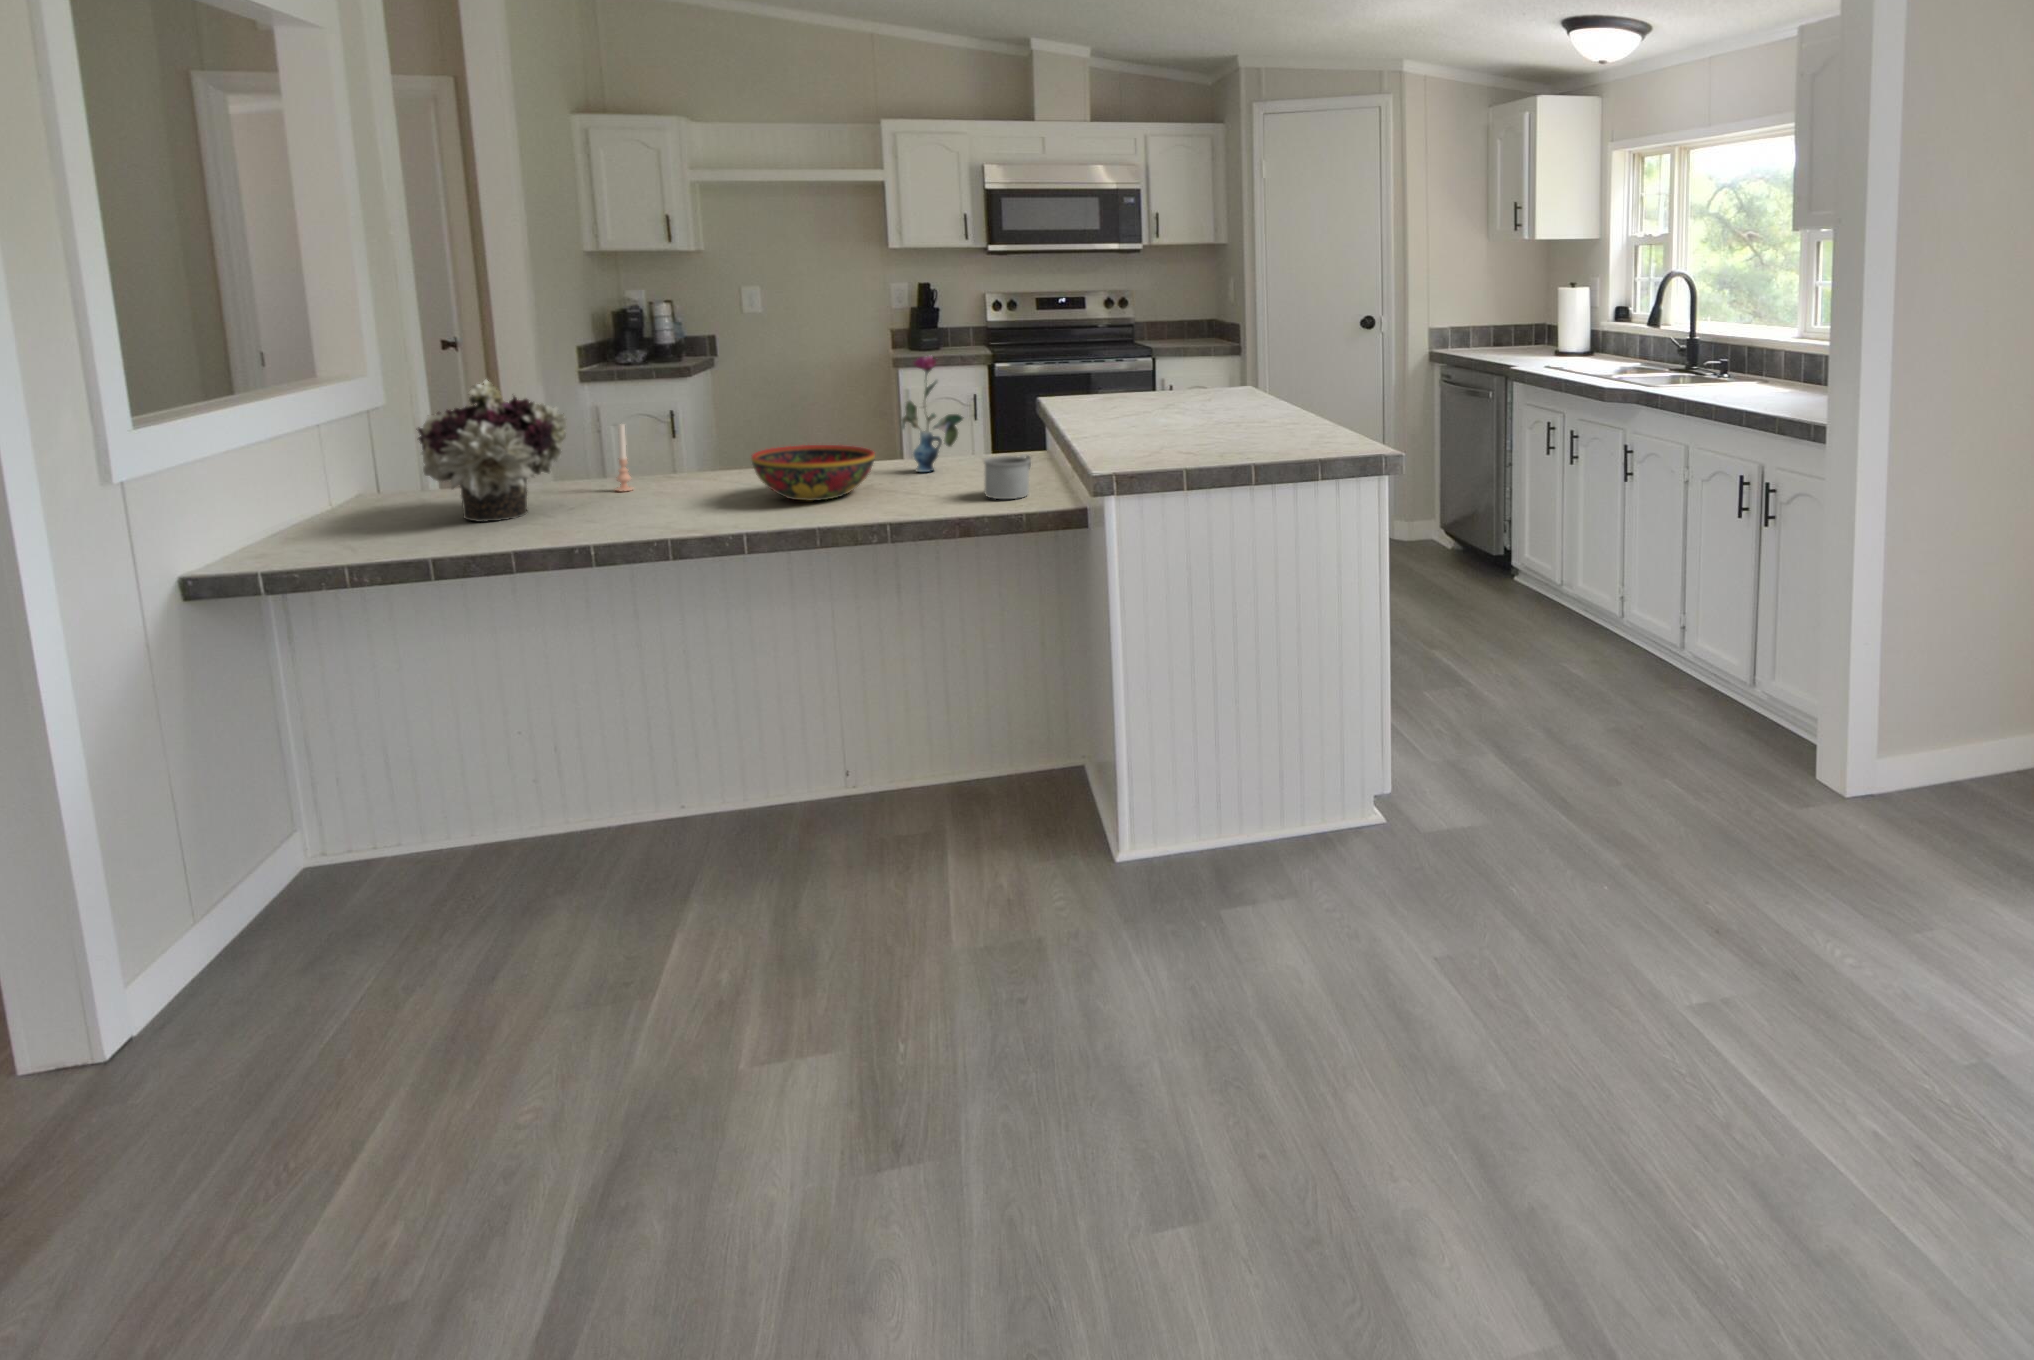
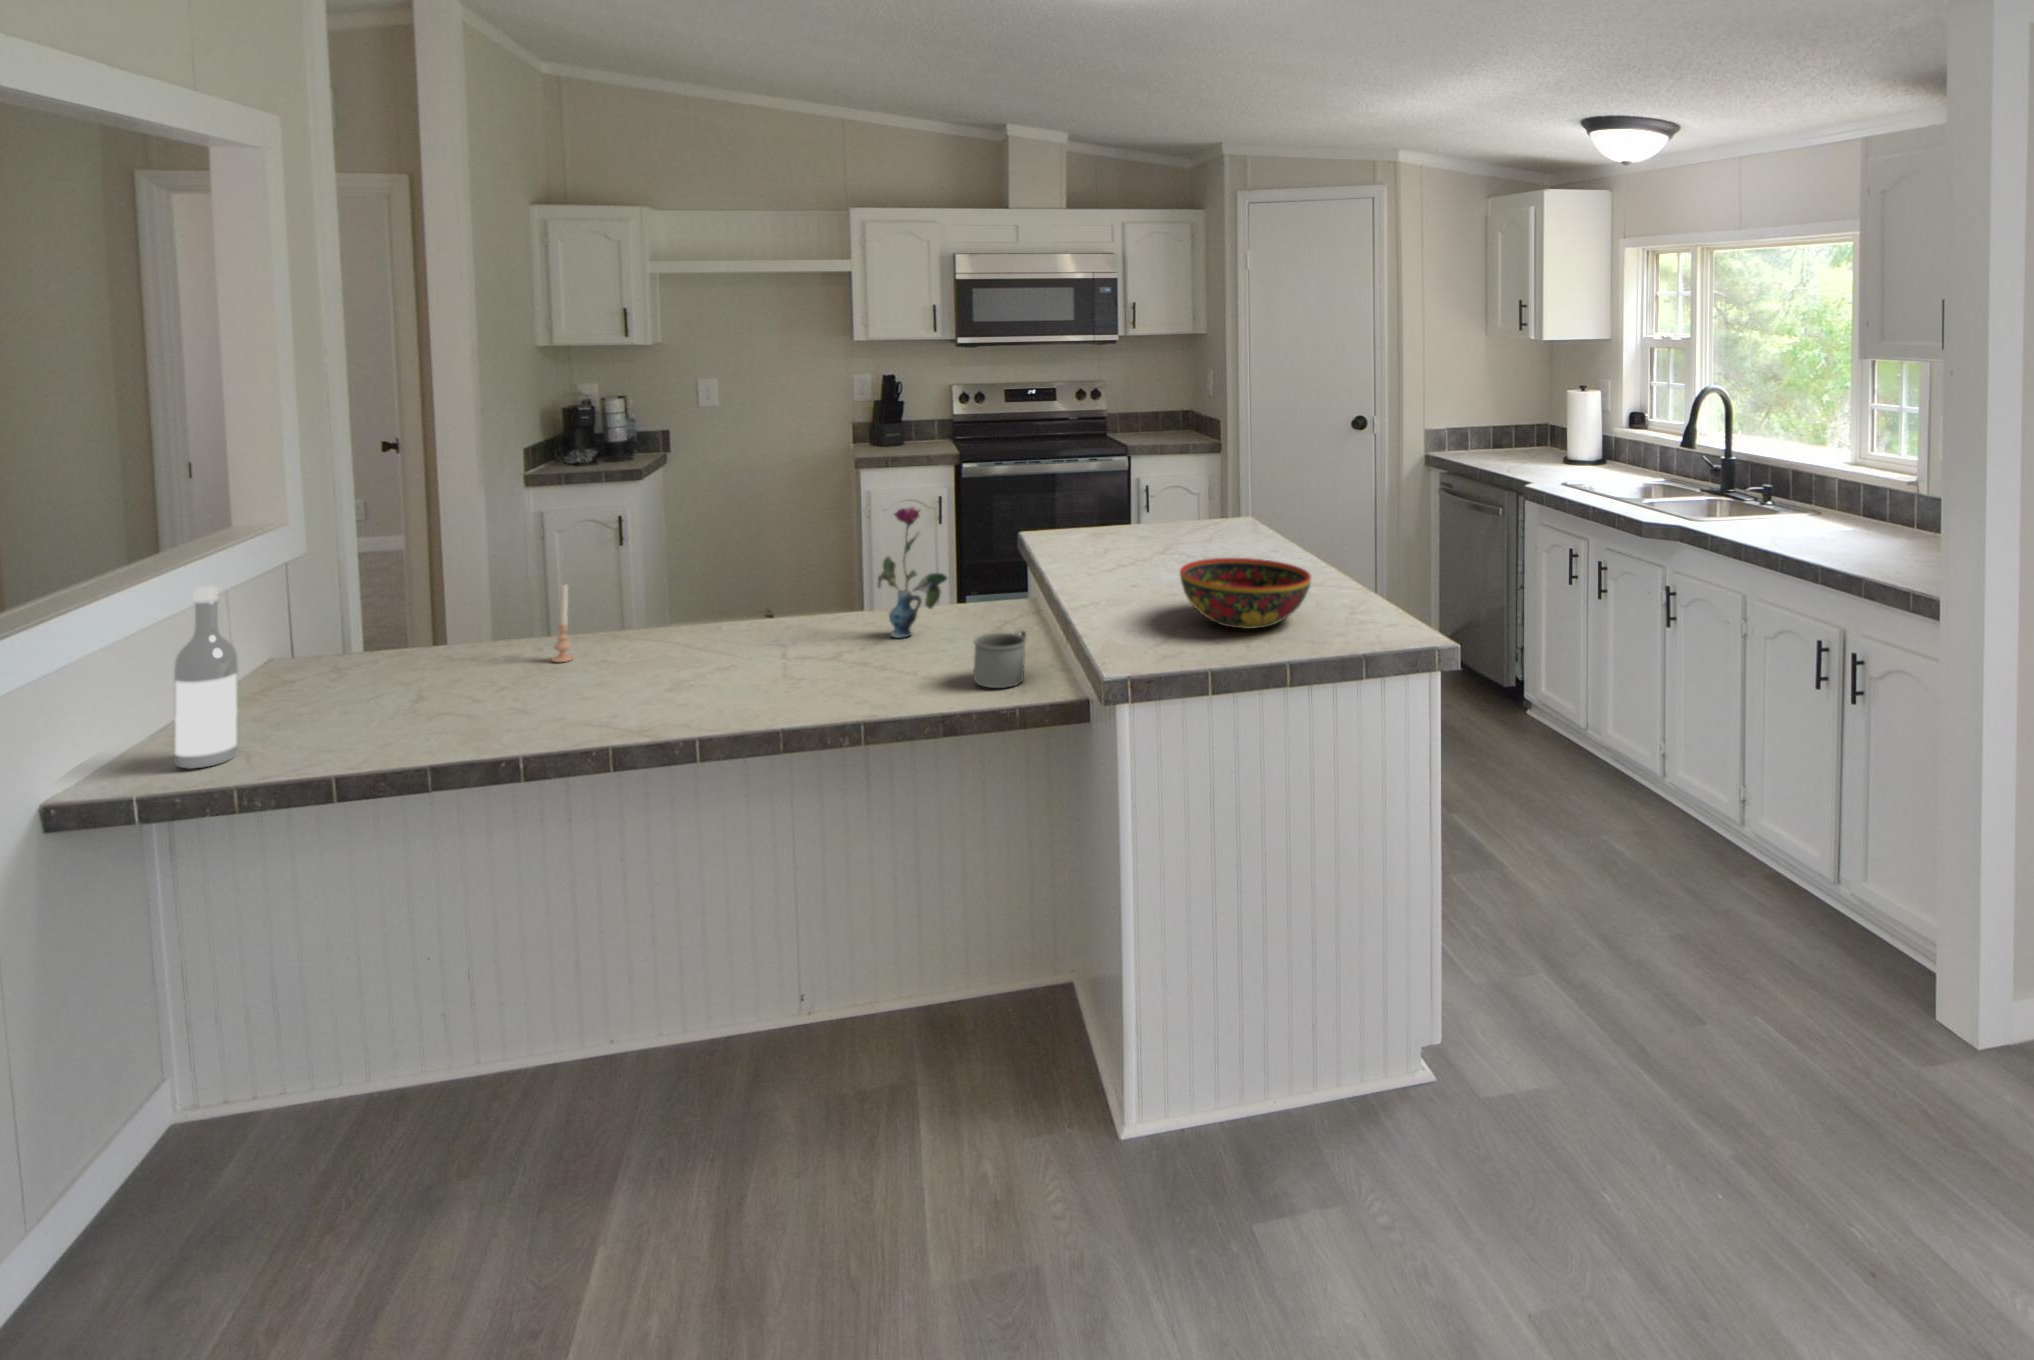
flower arrangement: present [418,380,566,522] -> none [330,545,502,714]
wine bottle: none [289,402,348,553] -> present [174,587,238,769]
bowl: present [751,445,875,501] -> present [1180,558,1311,629]

